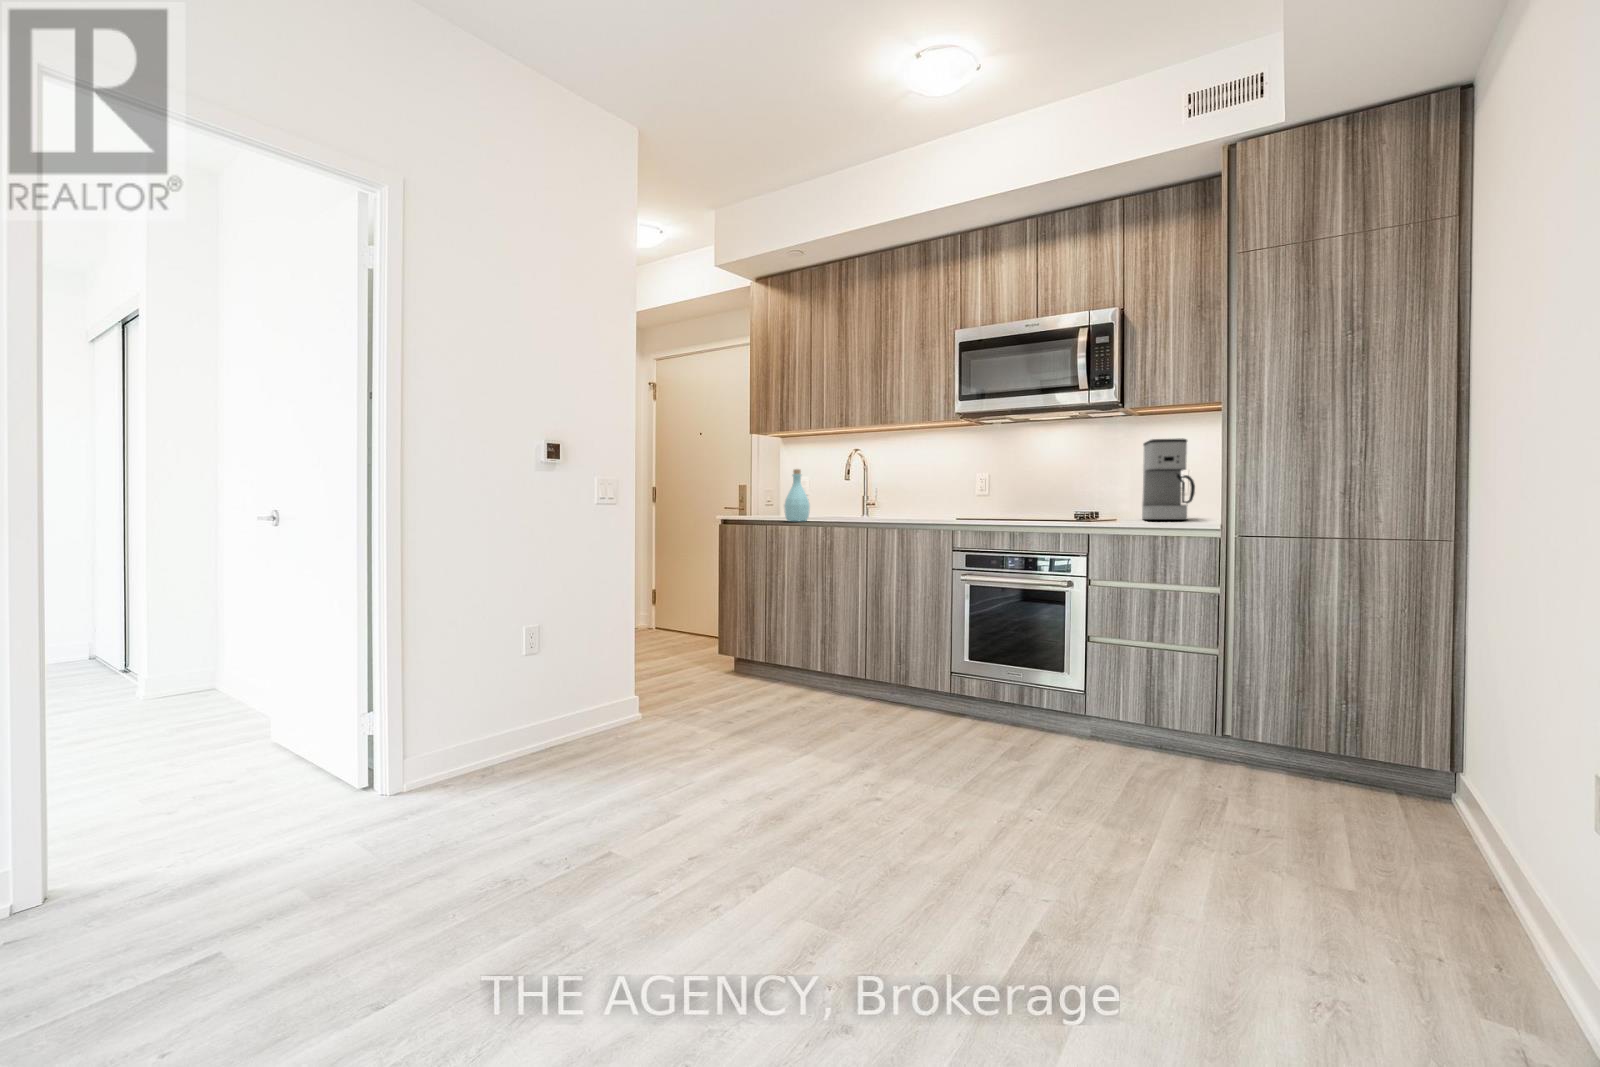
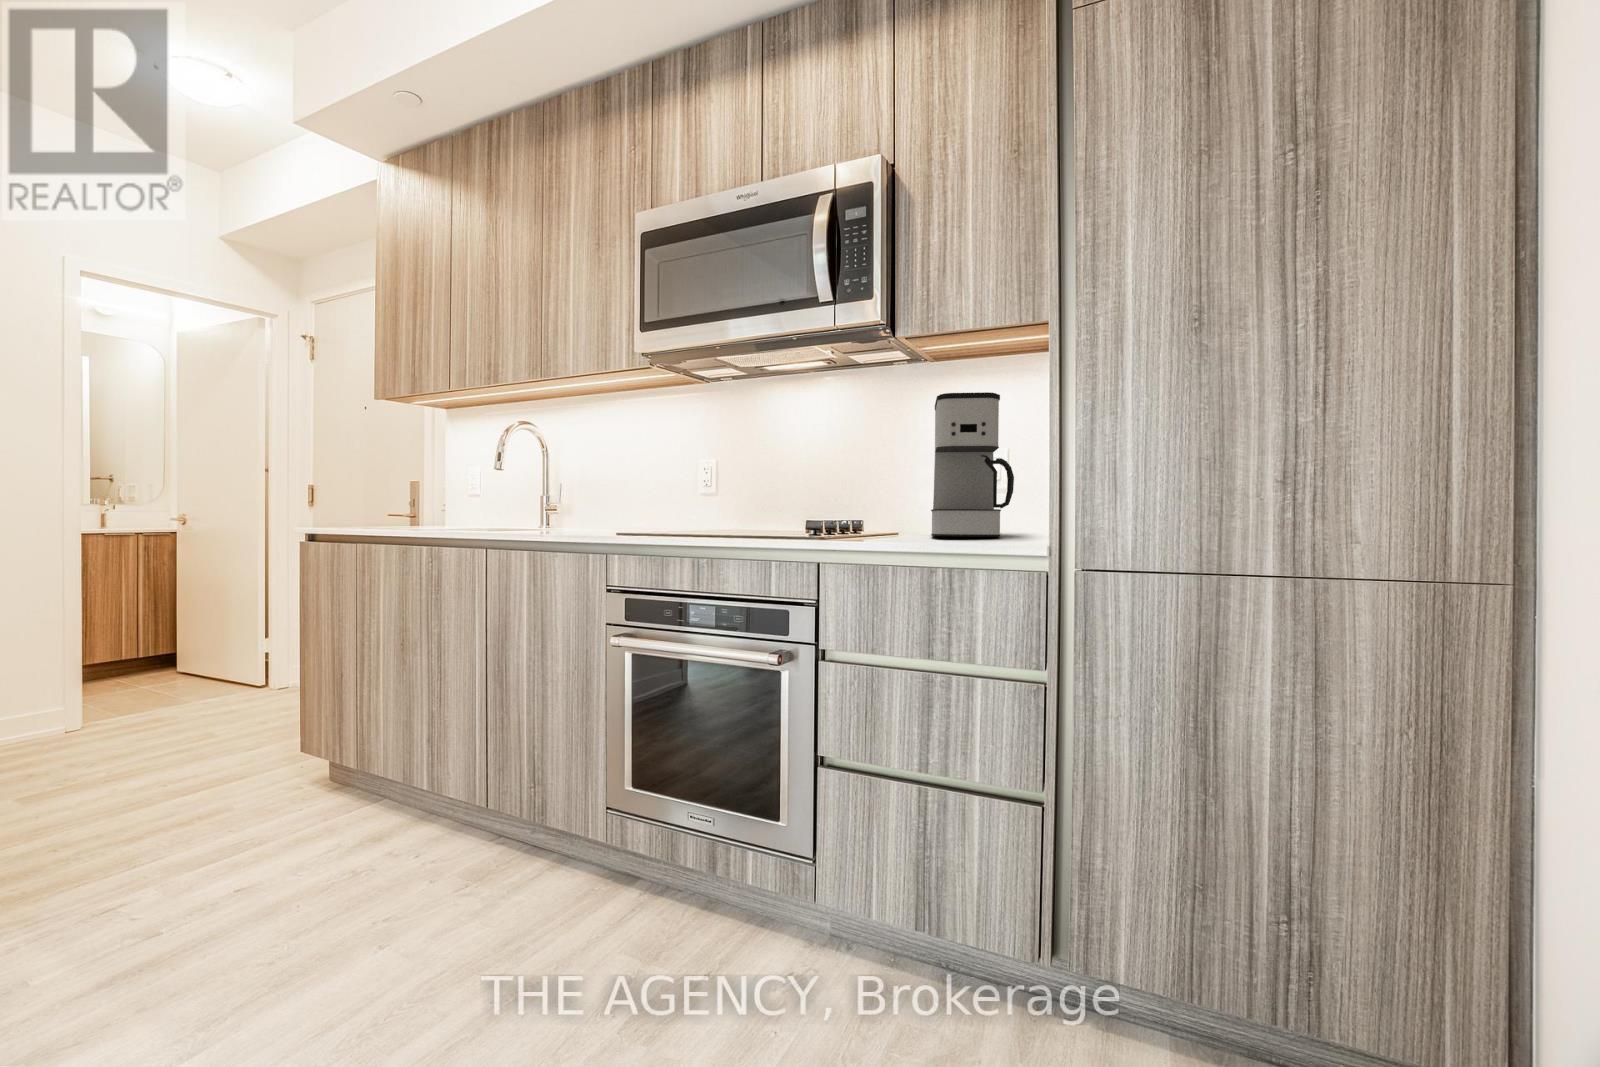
bottle: present [784,469,810,521] -> none [382,449,429,536]

